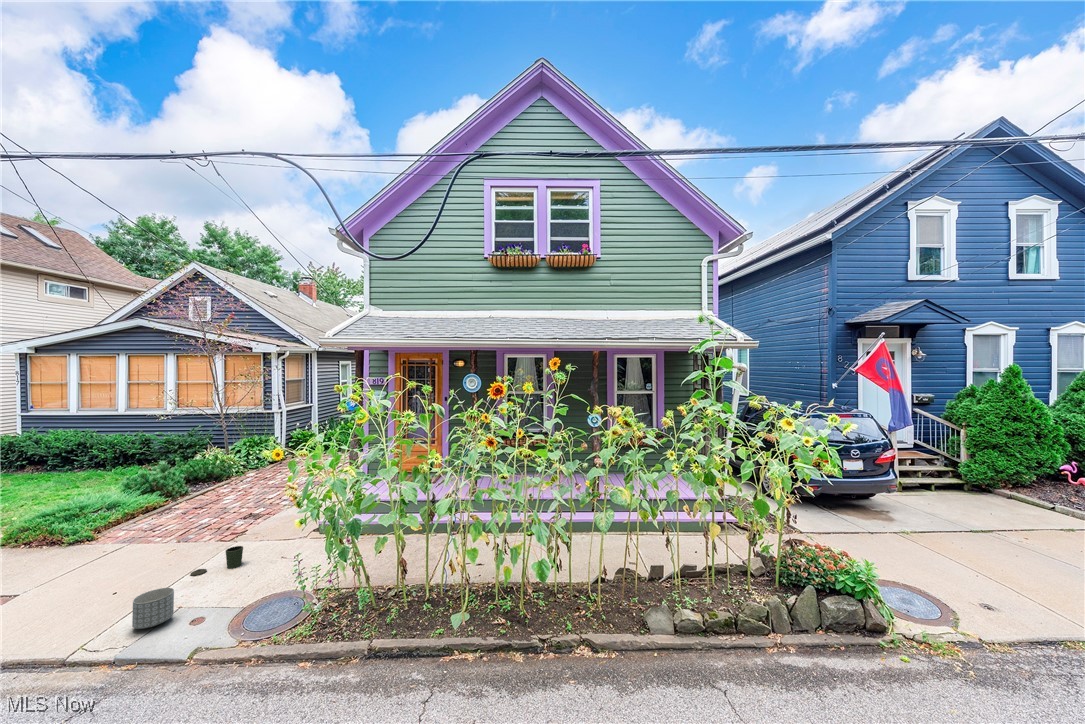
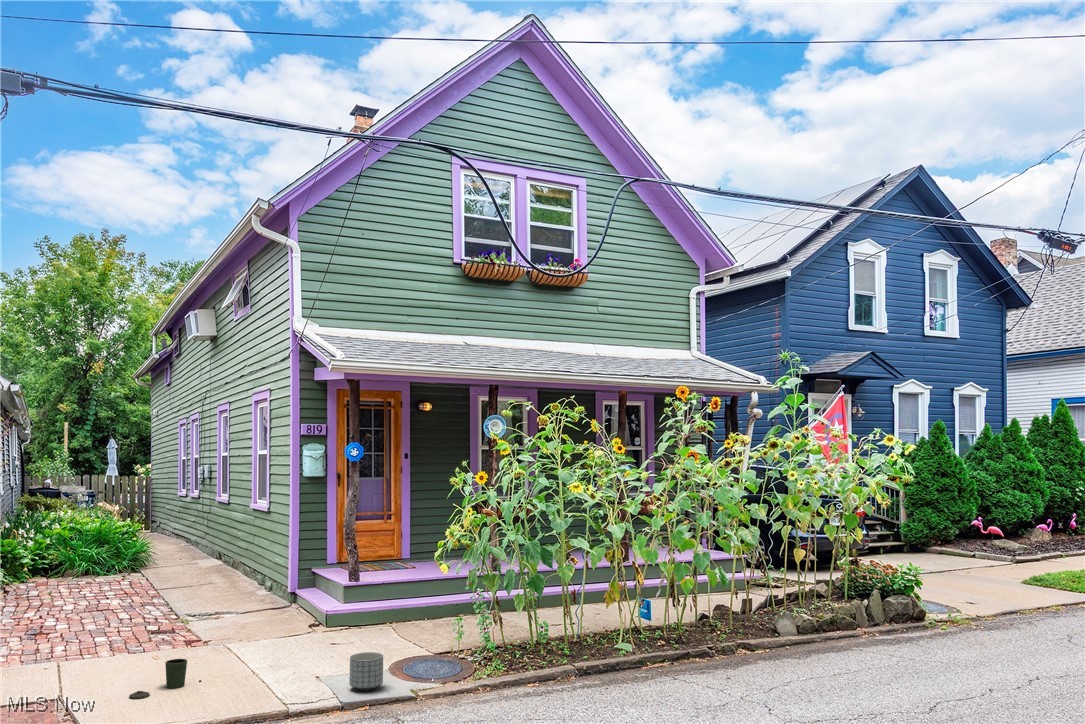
trash can: present [190,546,243,576] -> present [129,659,187,699]

